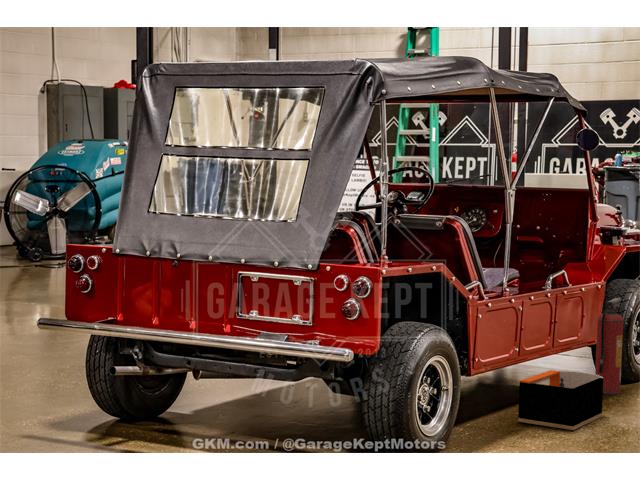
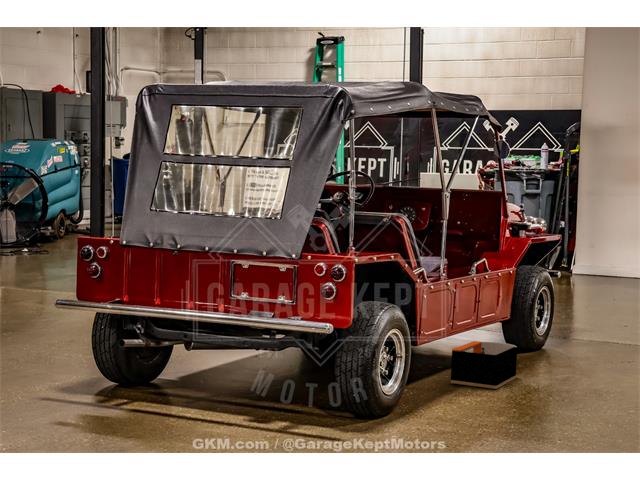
fire extinguisher: present [595,298,623,394] -> none [505,282,530,361]

